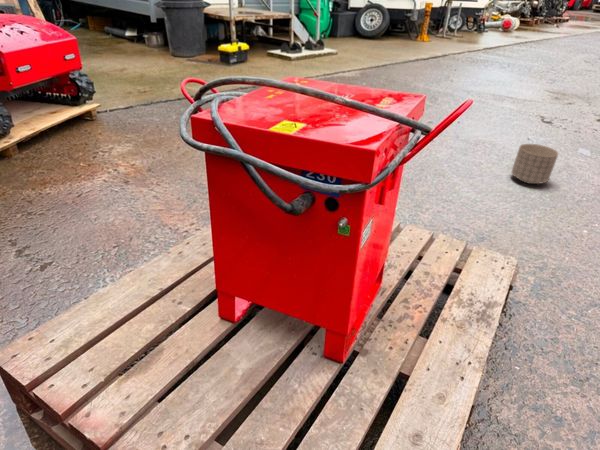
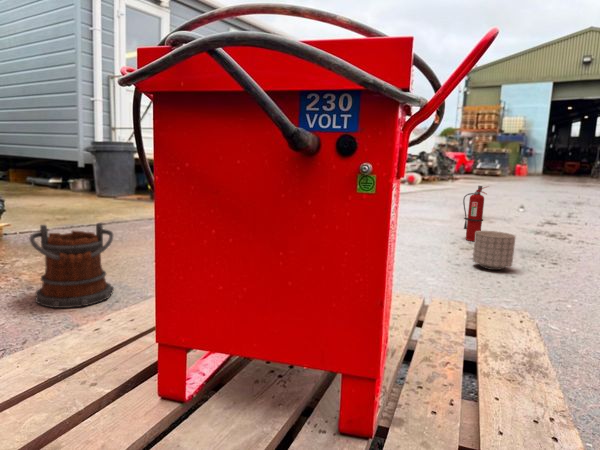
fire extinguisher: none [521,82,558,140] -> present [463,186,486,241]
bucket: none [124,139,190,208] -> present [30,223,114,308]

